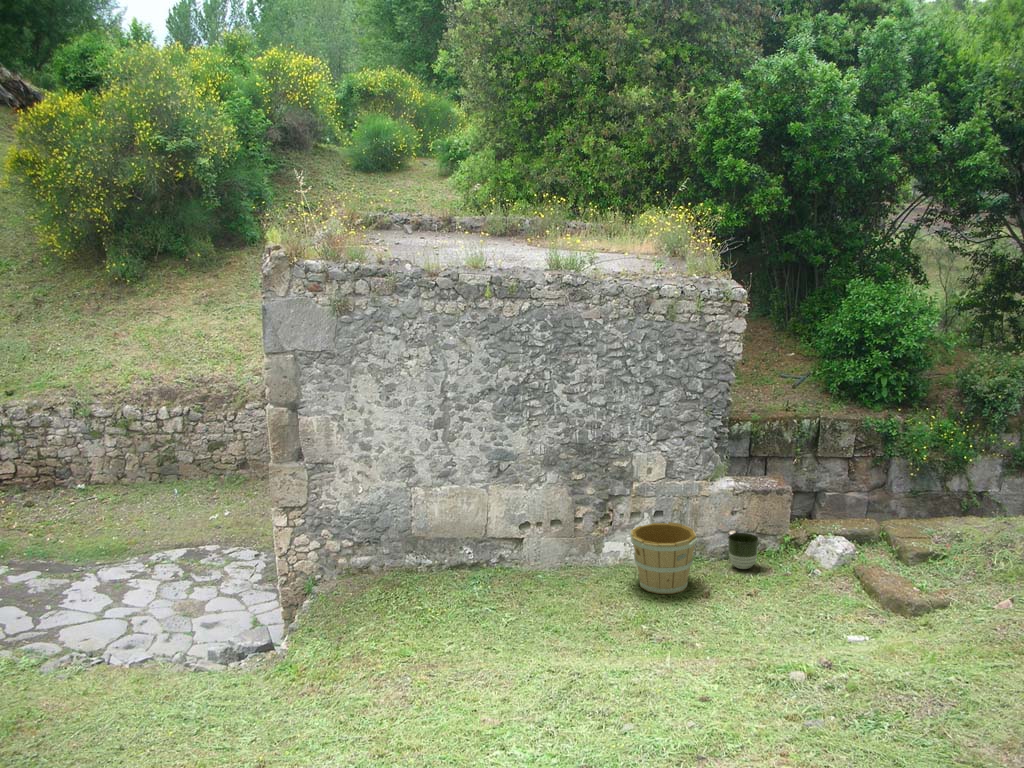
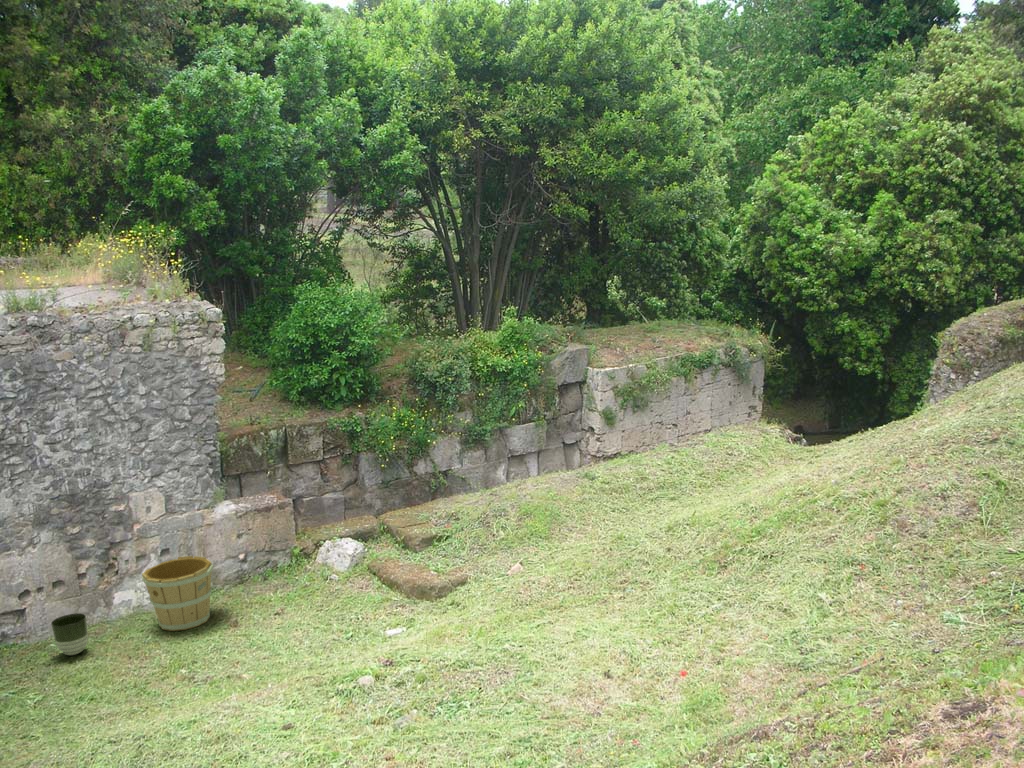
planter: present [728,533,758,569] -> present [51,613,88,655]

